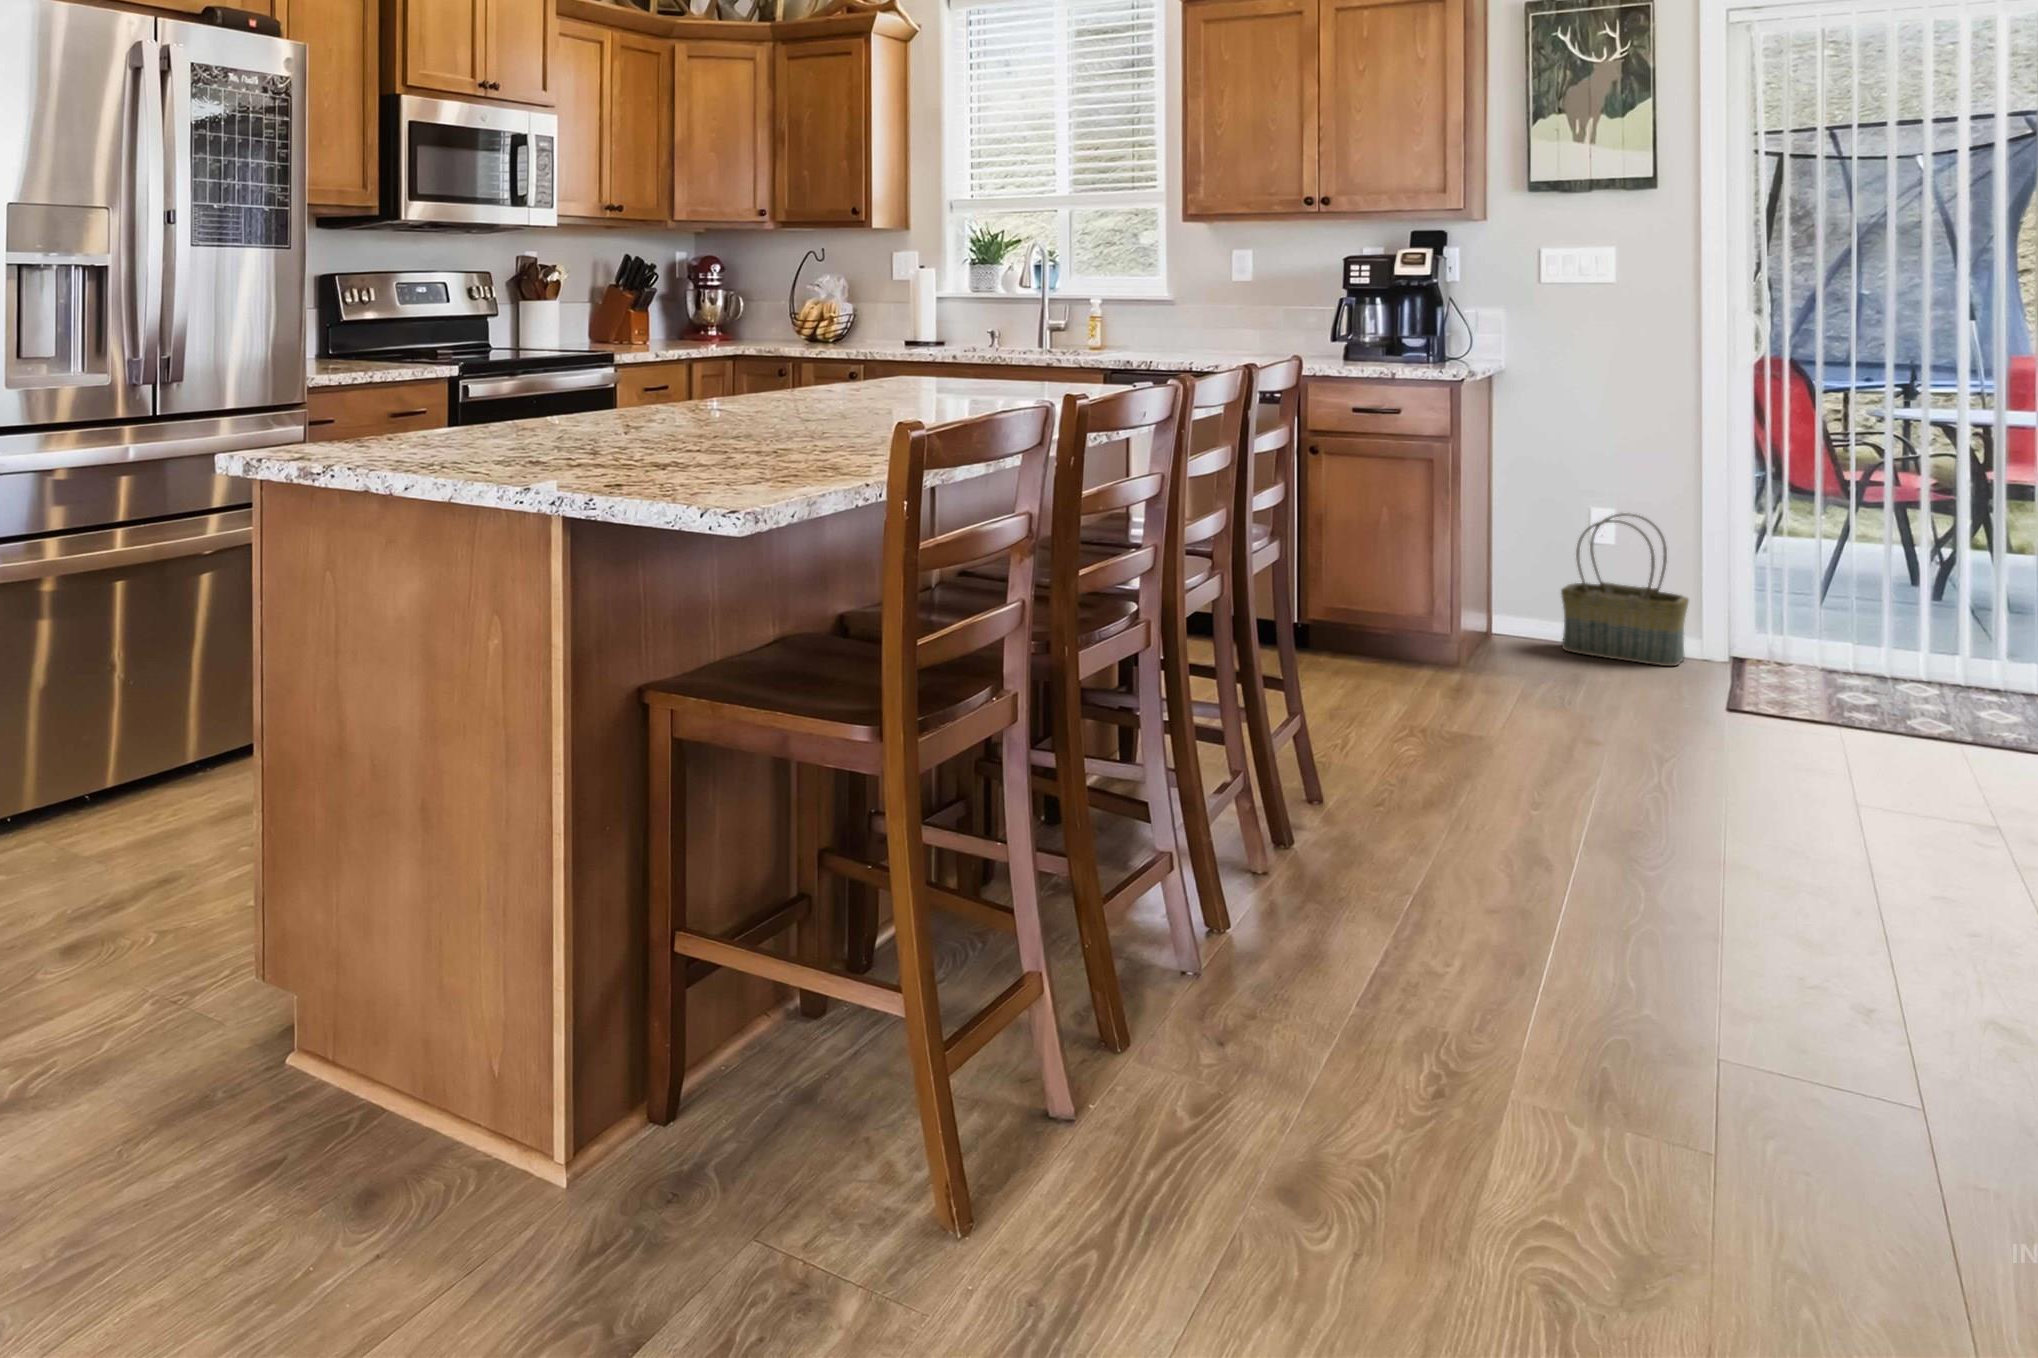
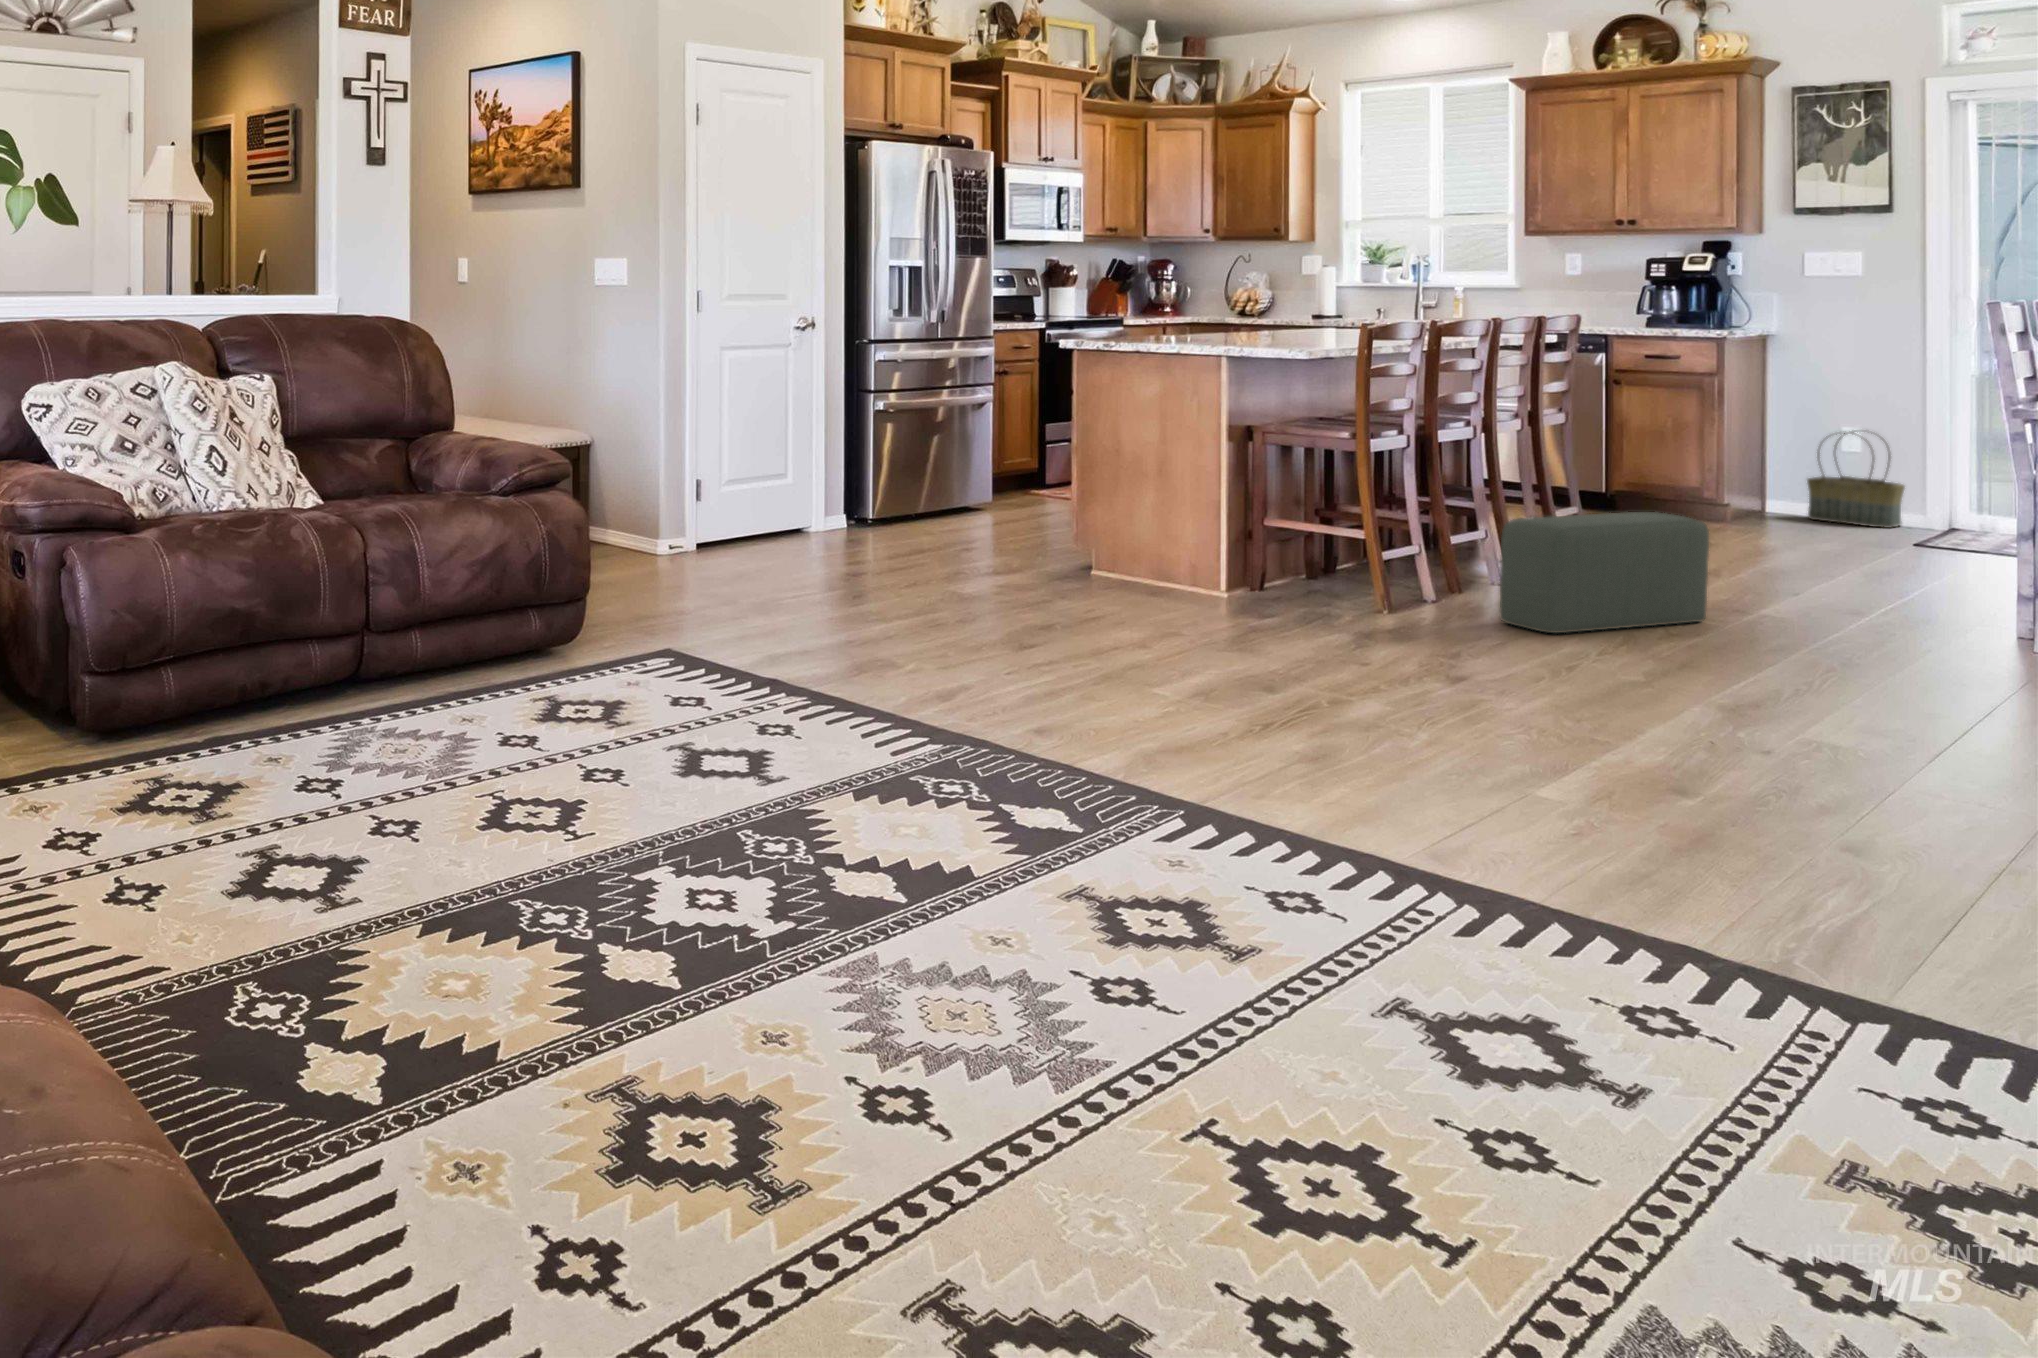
pouf: none [1234,846,1655,1289] -> present [1500,512,1709,633]

